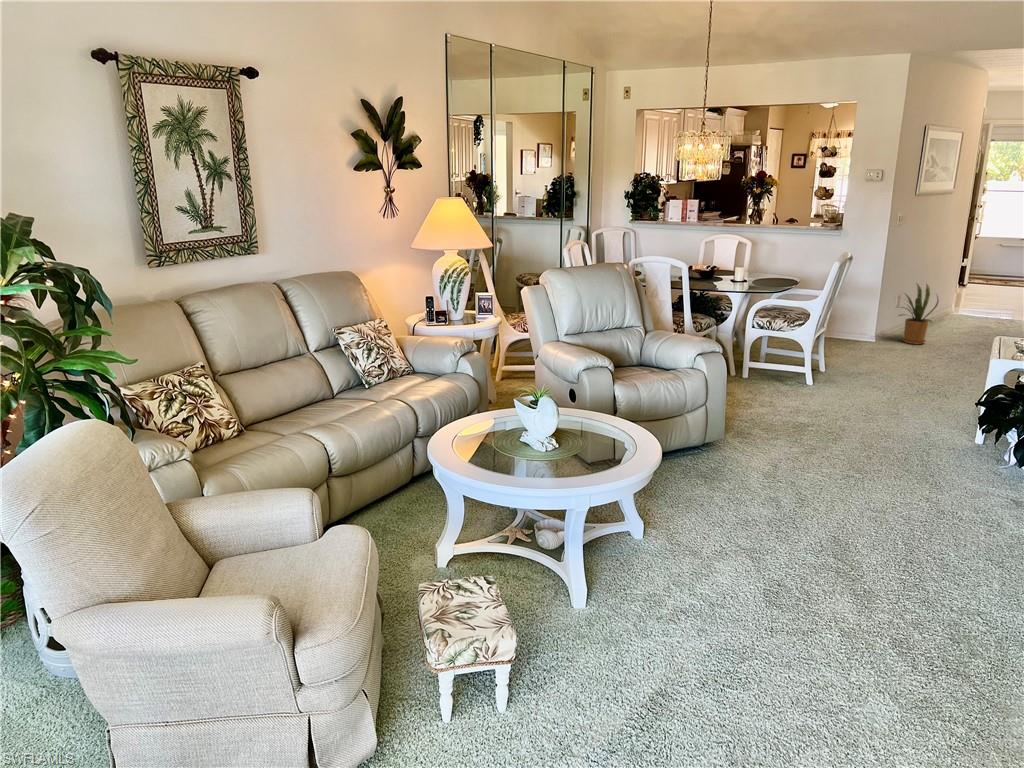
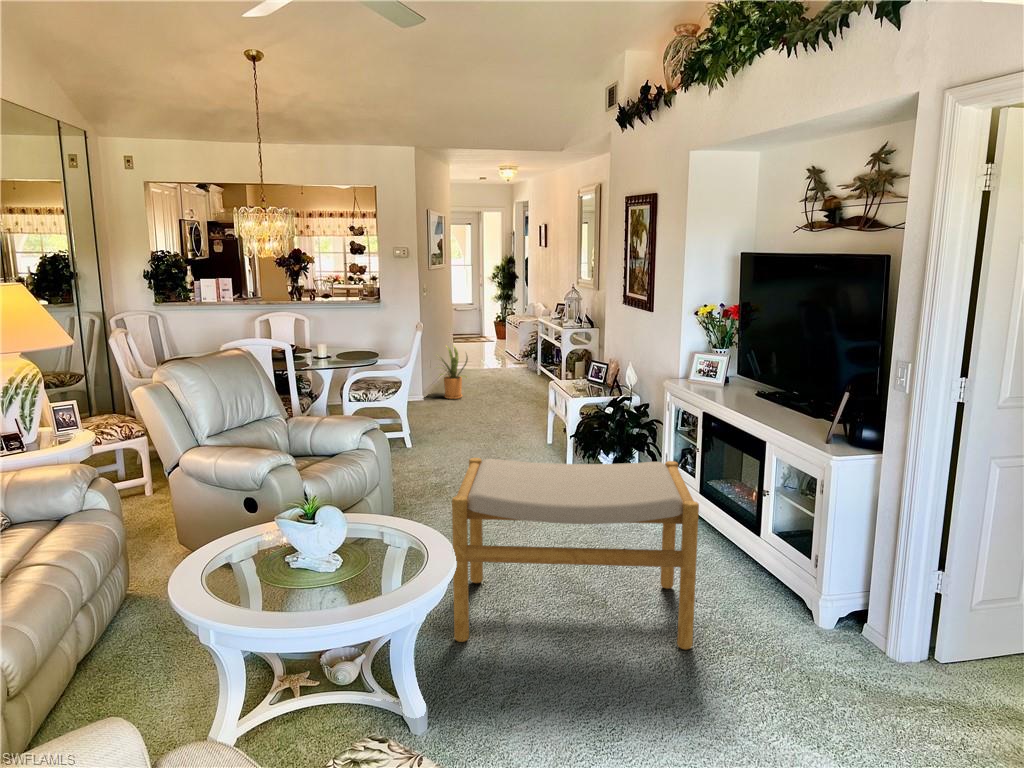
footstool: none [673,394,986,654] -> present [452,458,699,650]

